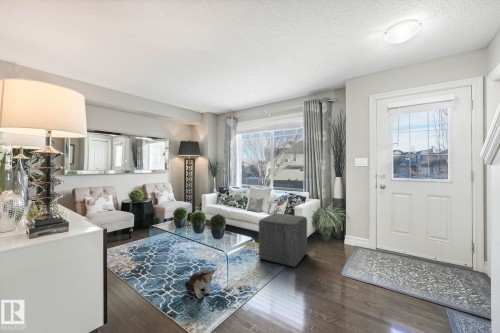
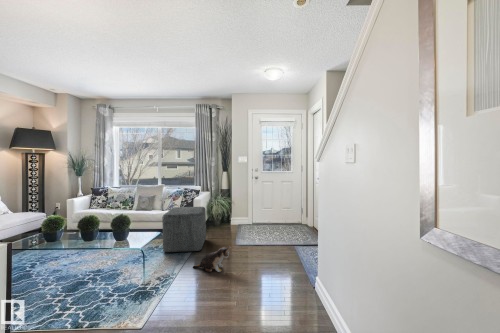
plush toy: present [186,270,215,299] -> present [193,245,232,272]

